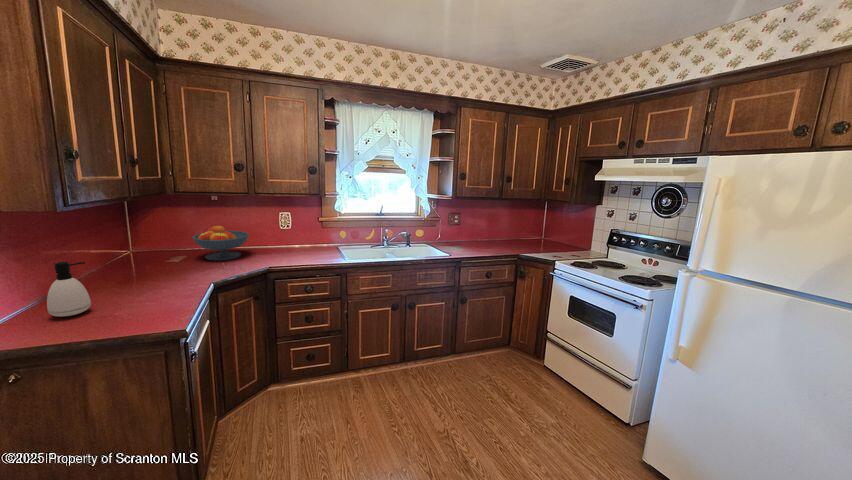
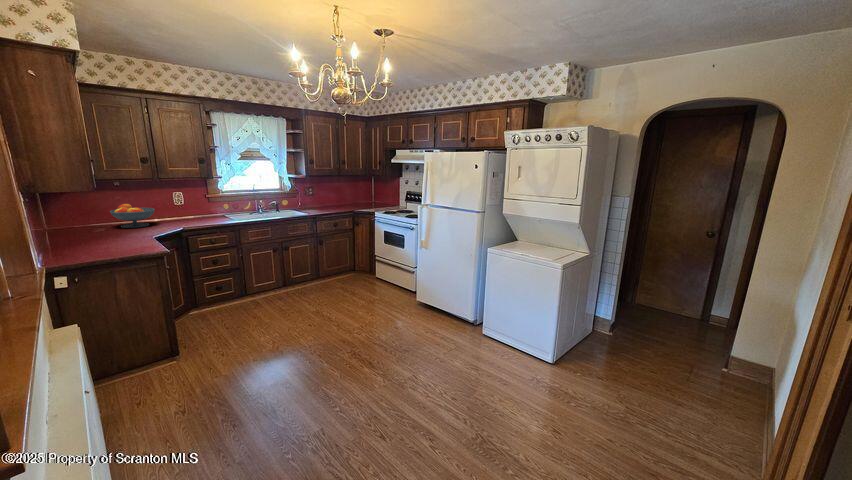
soap dispenser: present [47,262,91,317] -> none [67,219,91,251]

